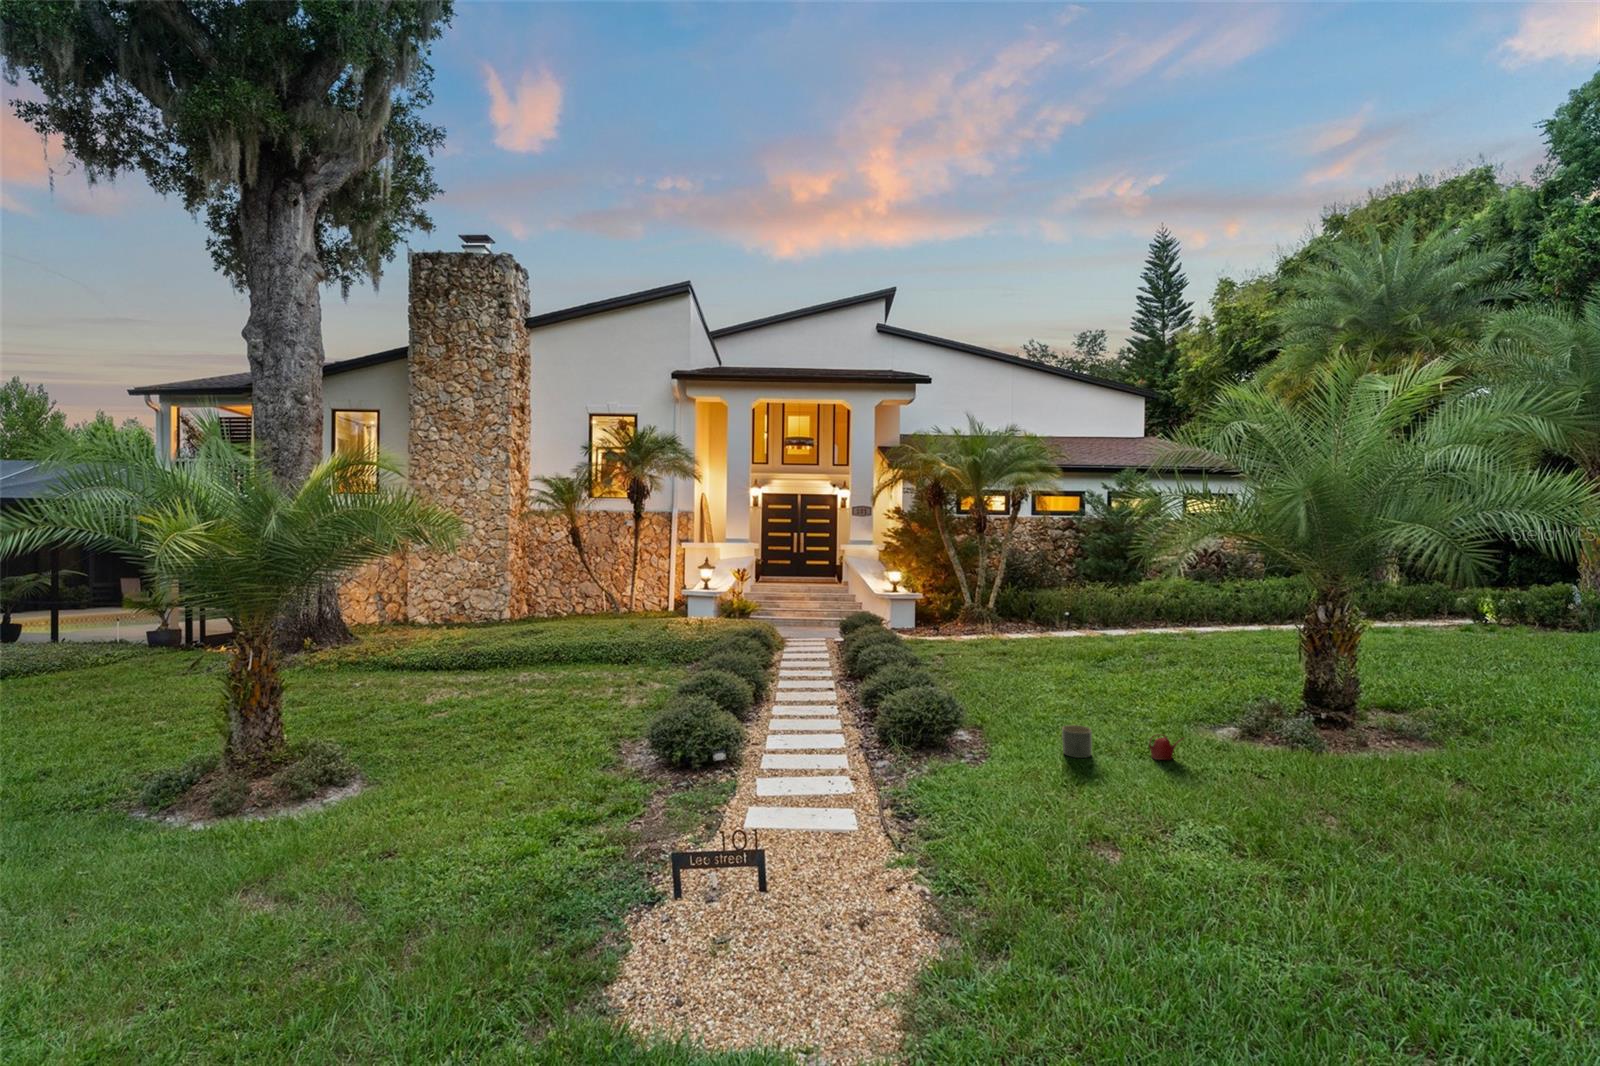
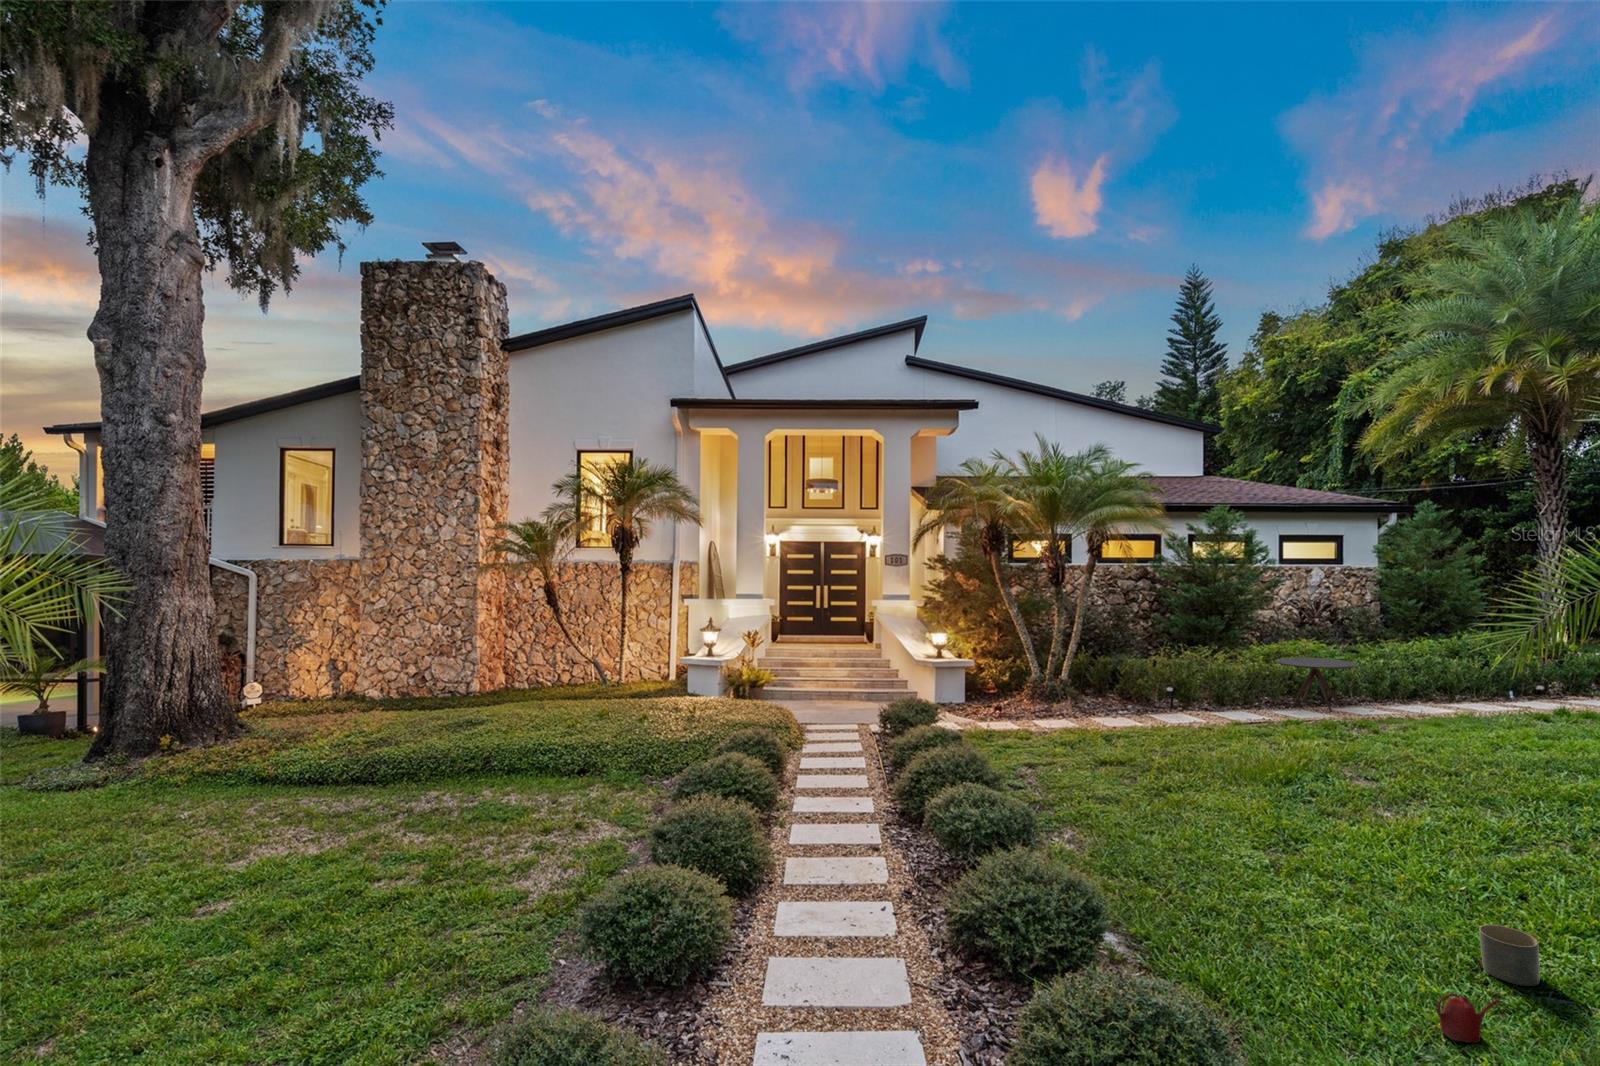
round table: none [1157,588,1217,627] -> present [1275,657,1356,712]
planter: present [1062,725,1092,758] -> present [1479,925,1540,986]

